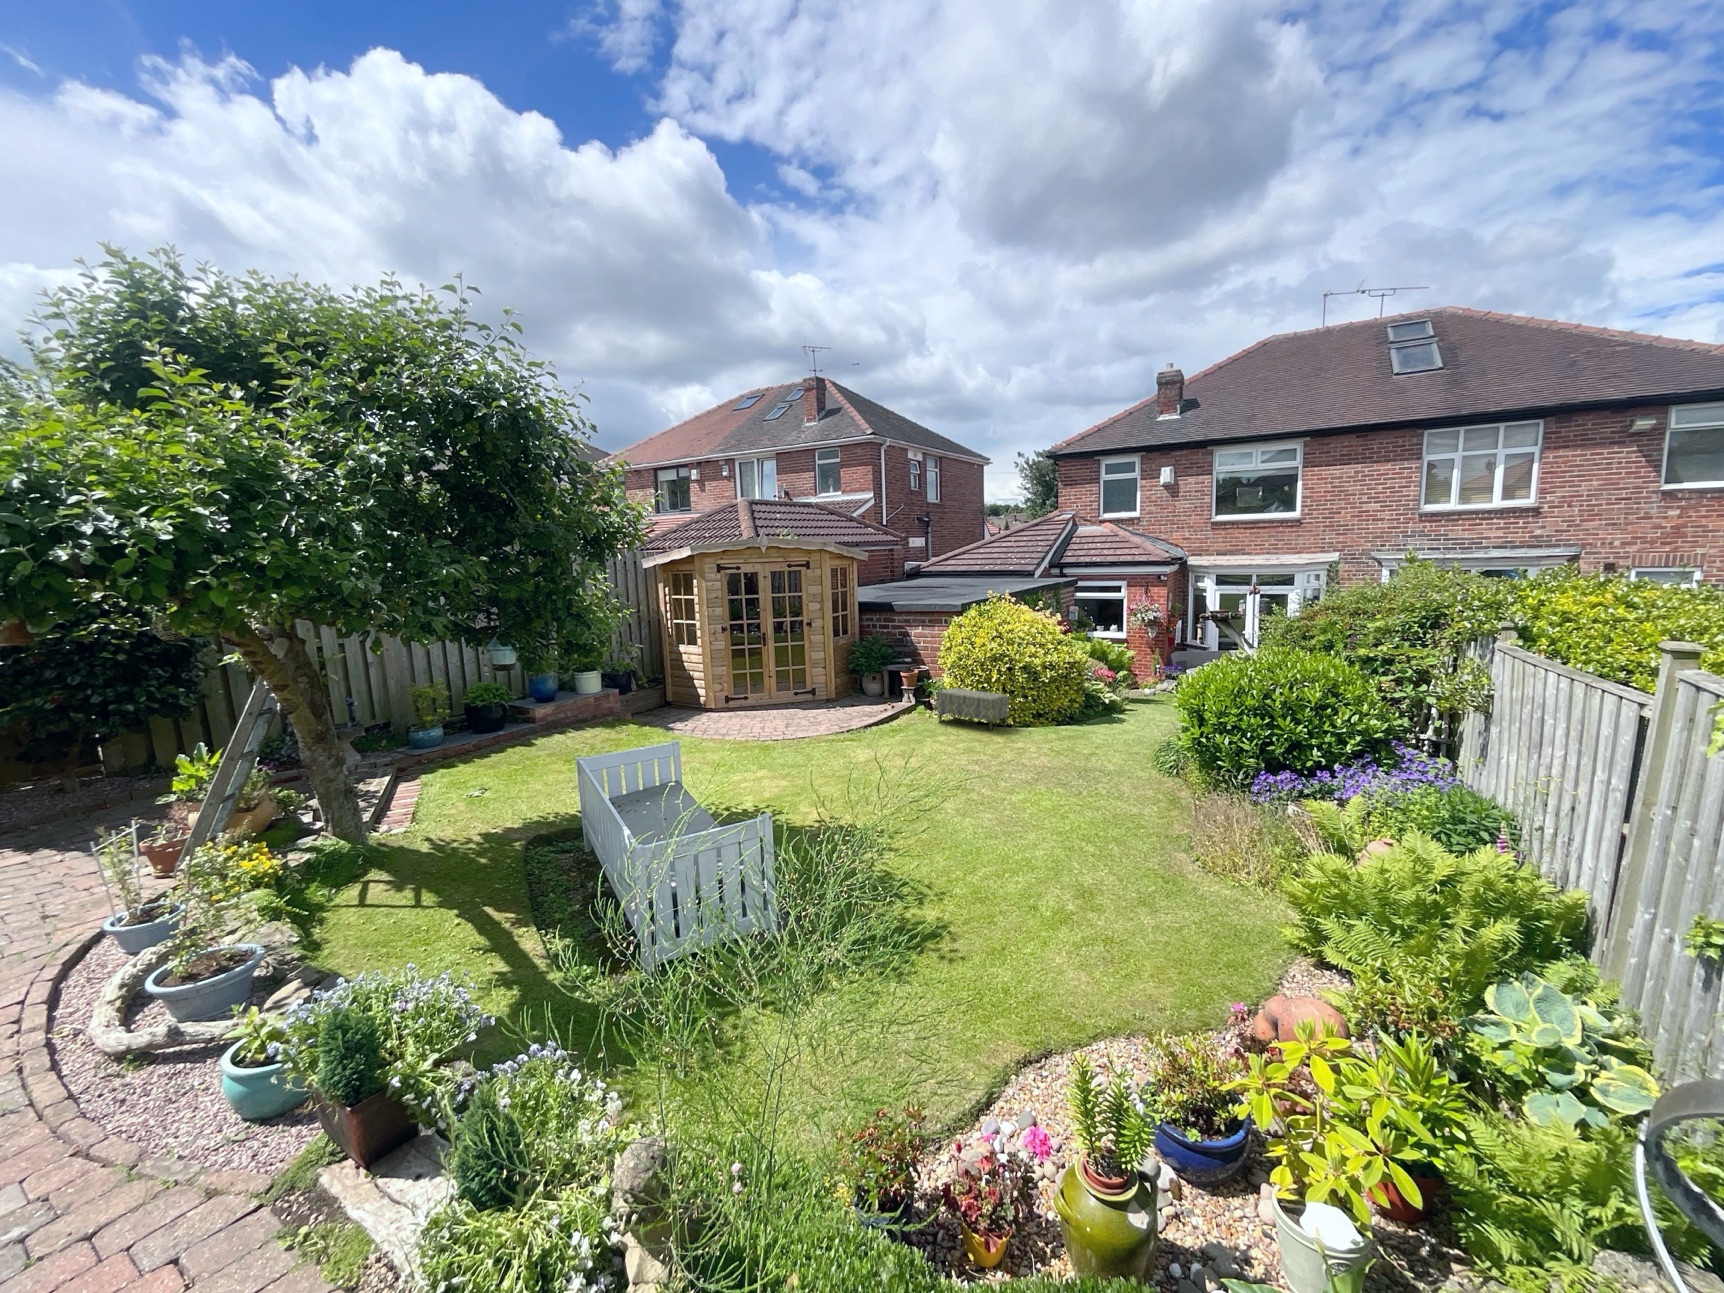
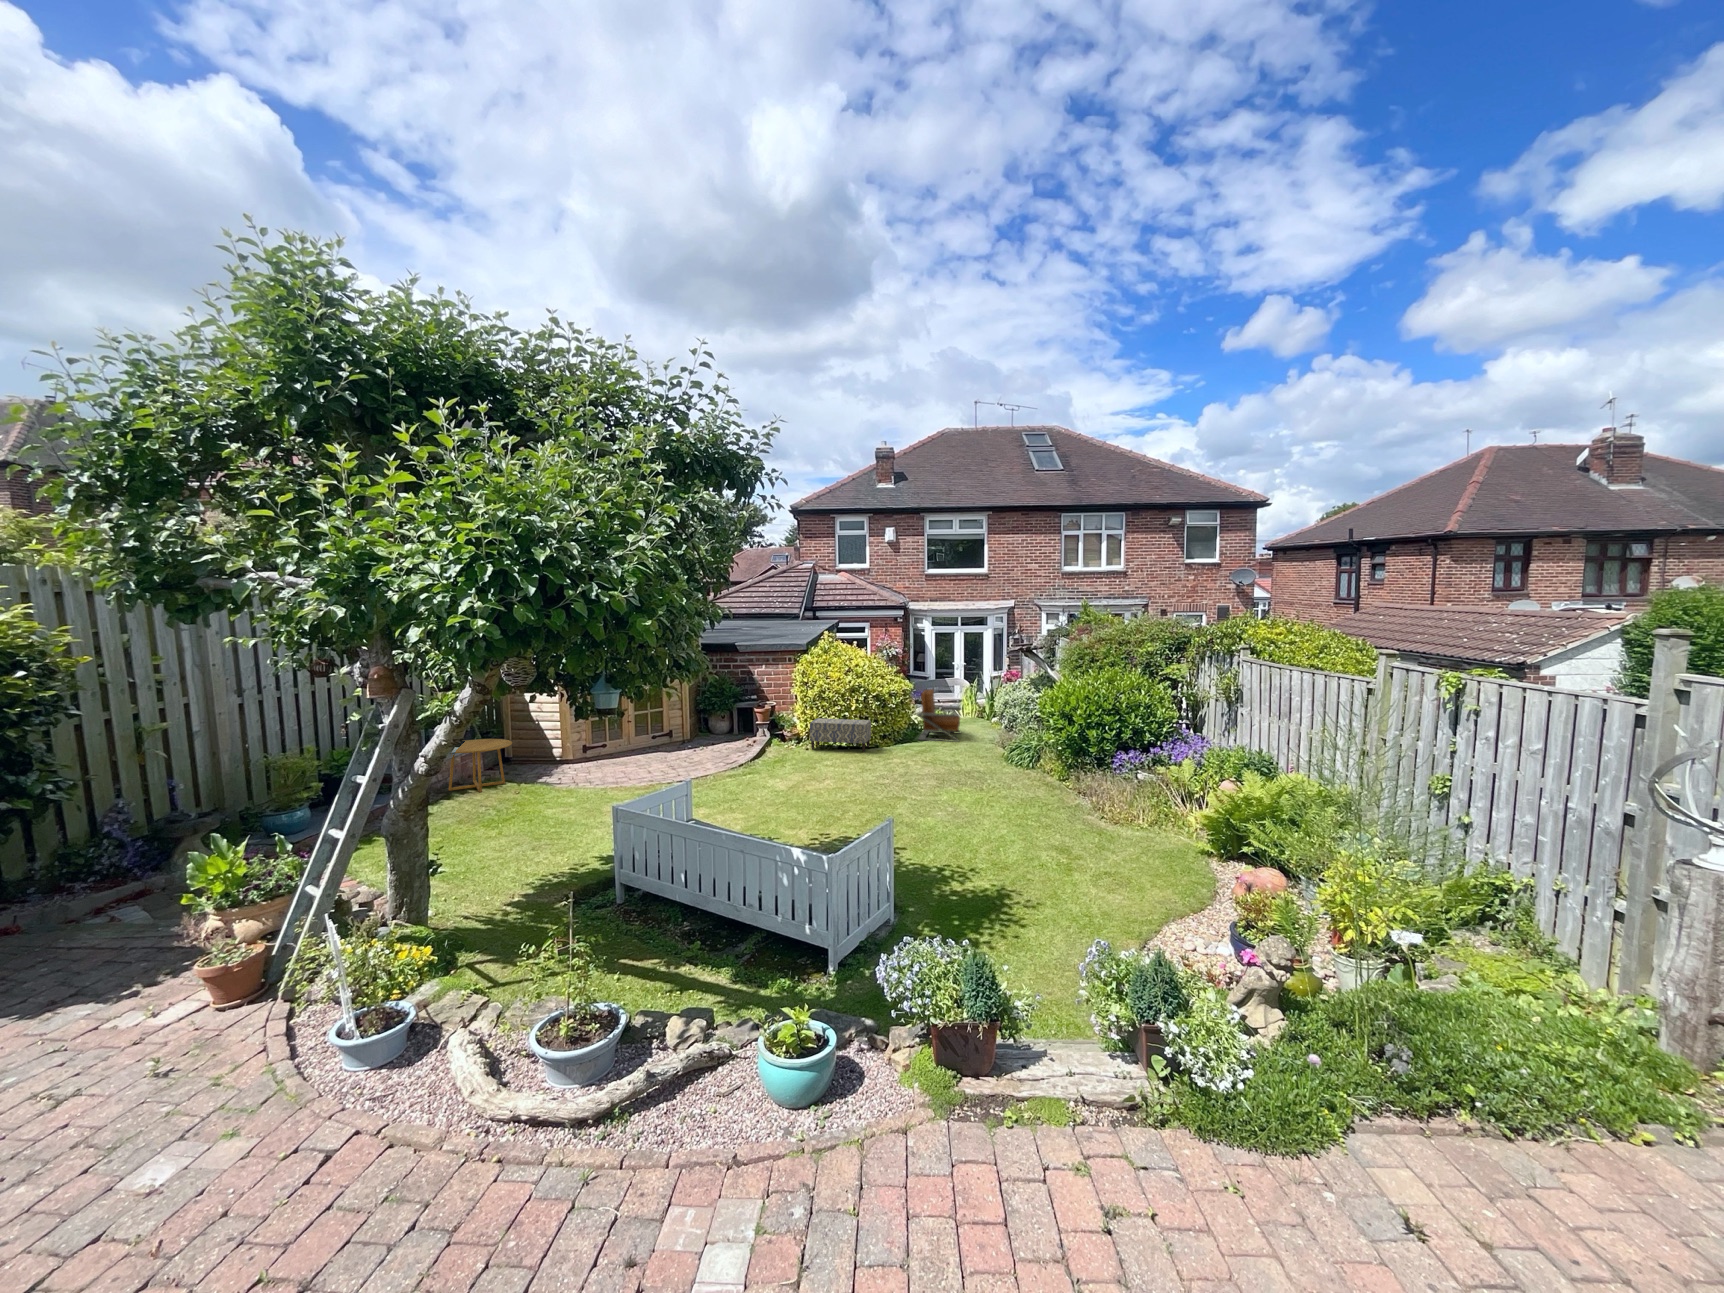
lounge chair: none [1077,663,1152,732] -> present [917,689,961,742]
round table: none [577,681,639,728] -> present [448,739,512,792]

